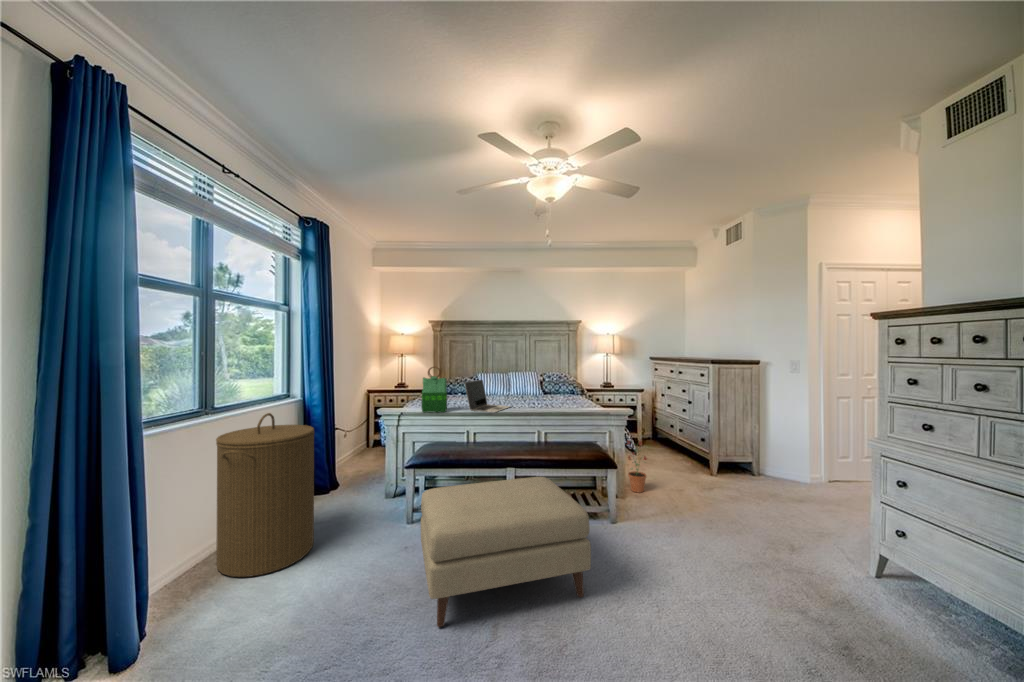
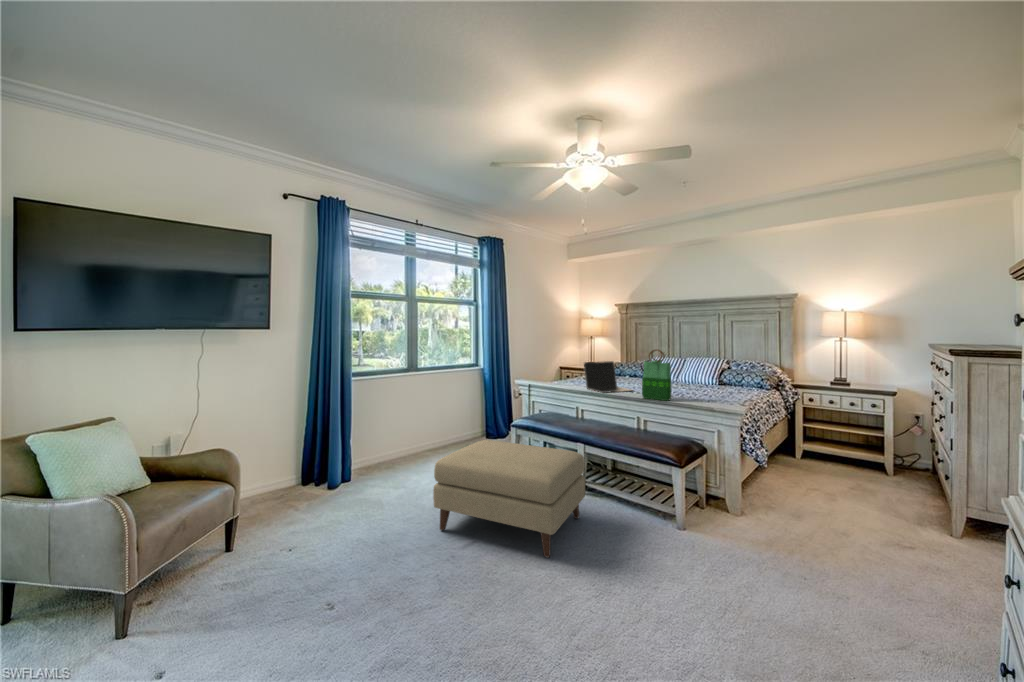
tote bag: present [421,367,447,413] -> present [642,349,672,401]
laundry hamper: present [216,413,314,577] -> none [387,372,448,474]
potted plant: present [627,440,646,492] -> none [746,446,786,516]

